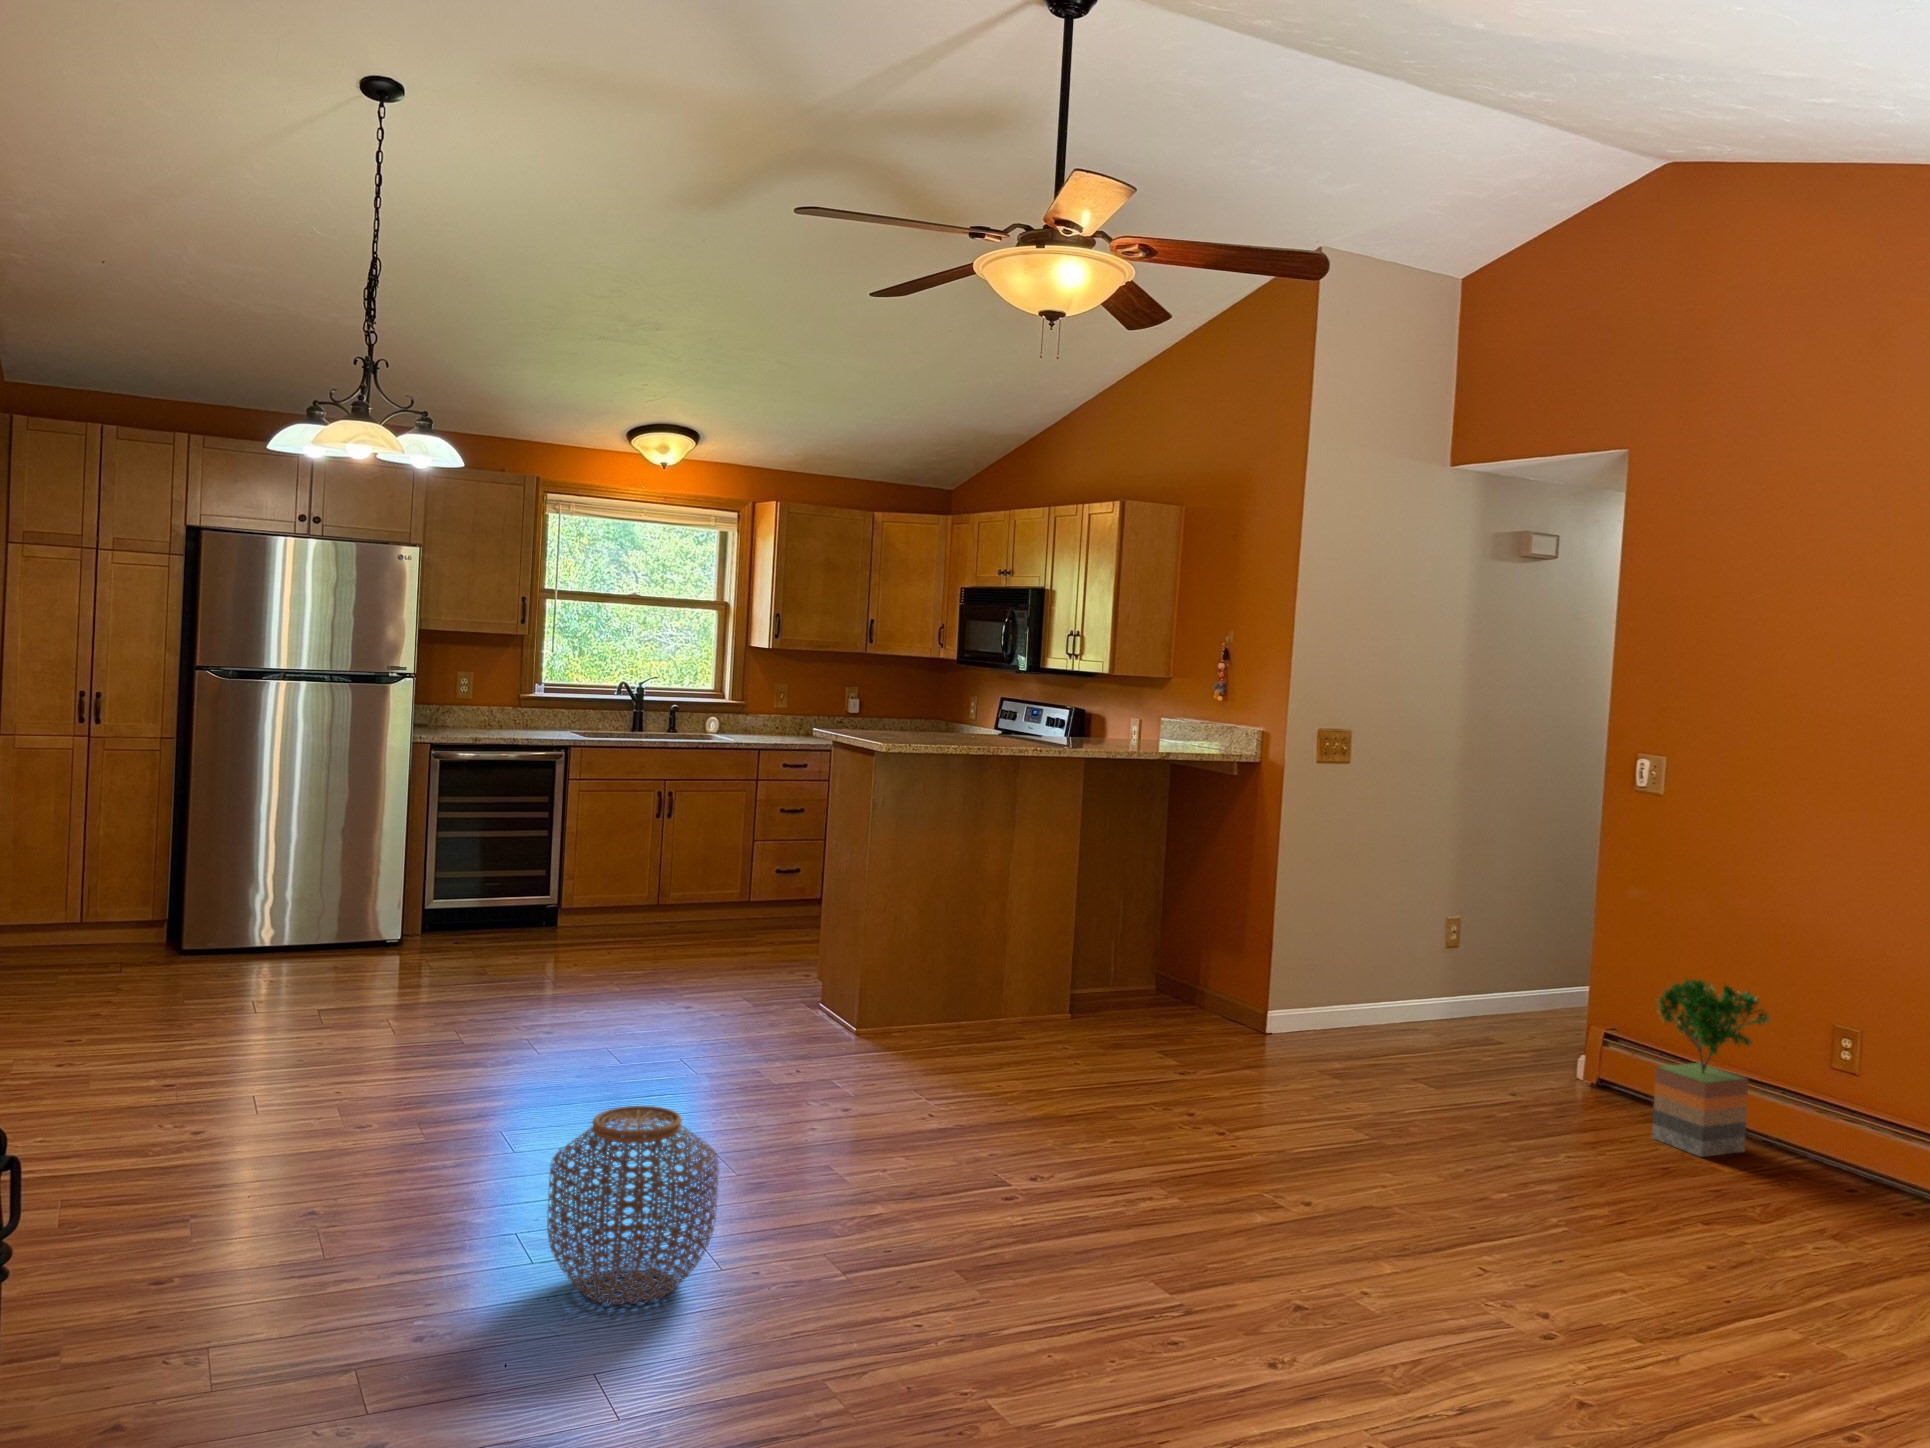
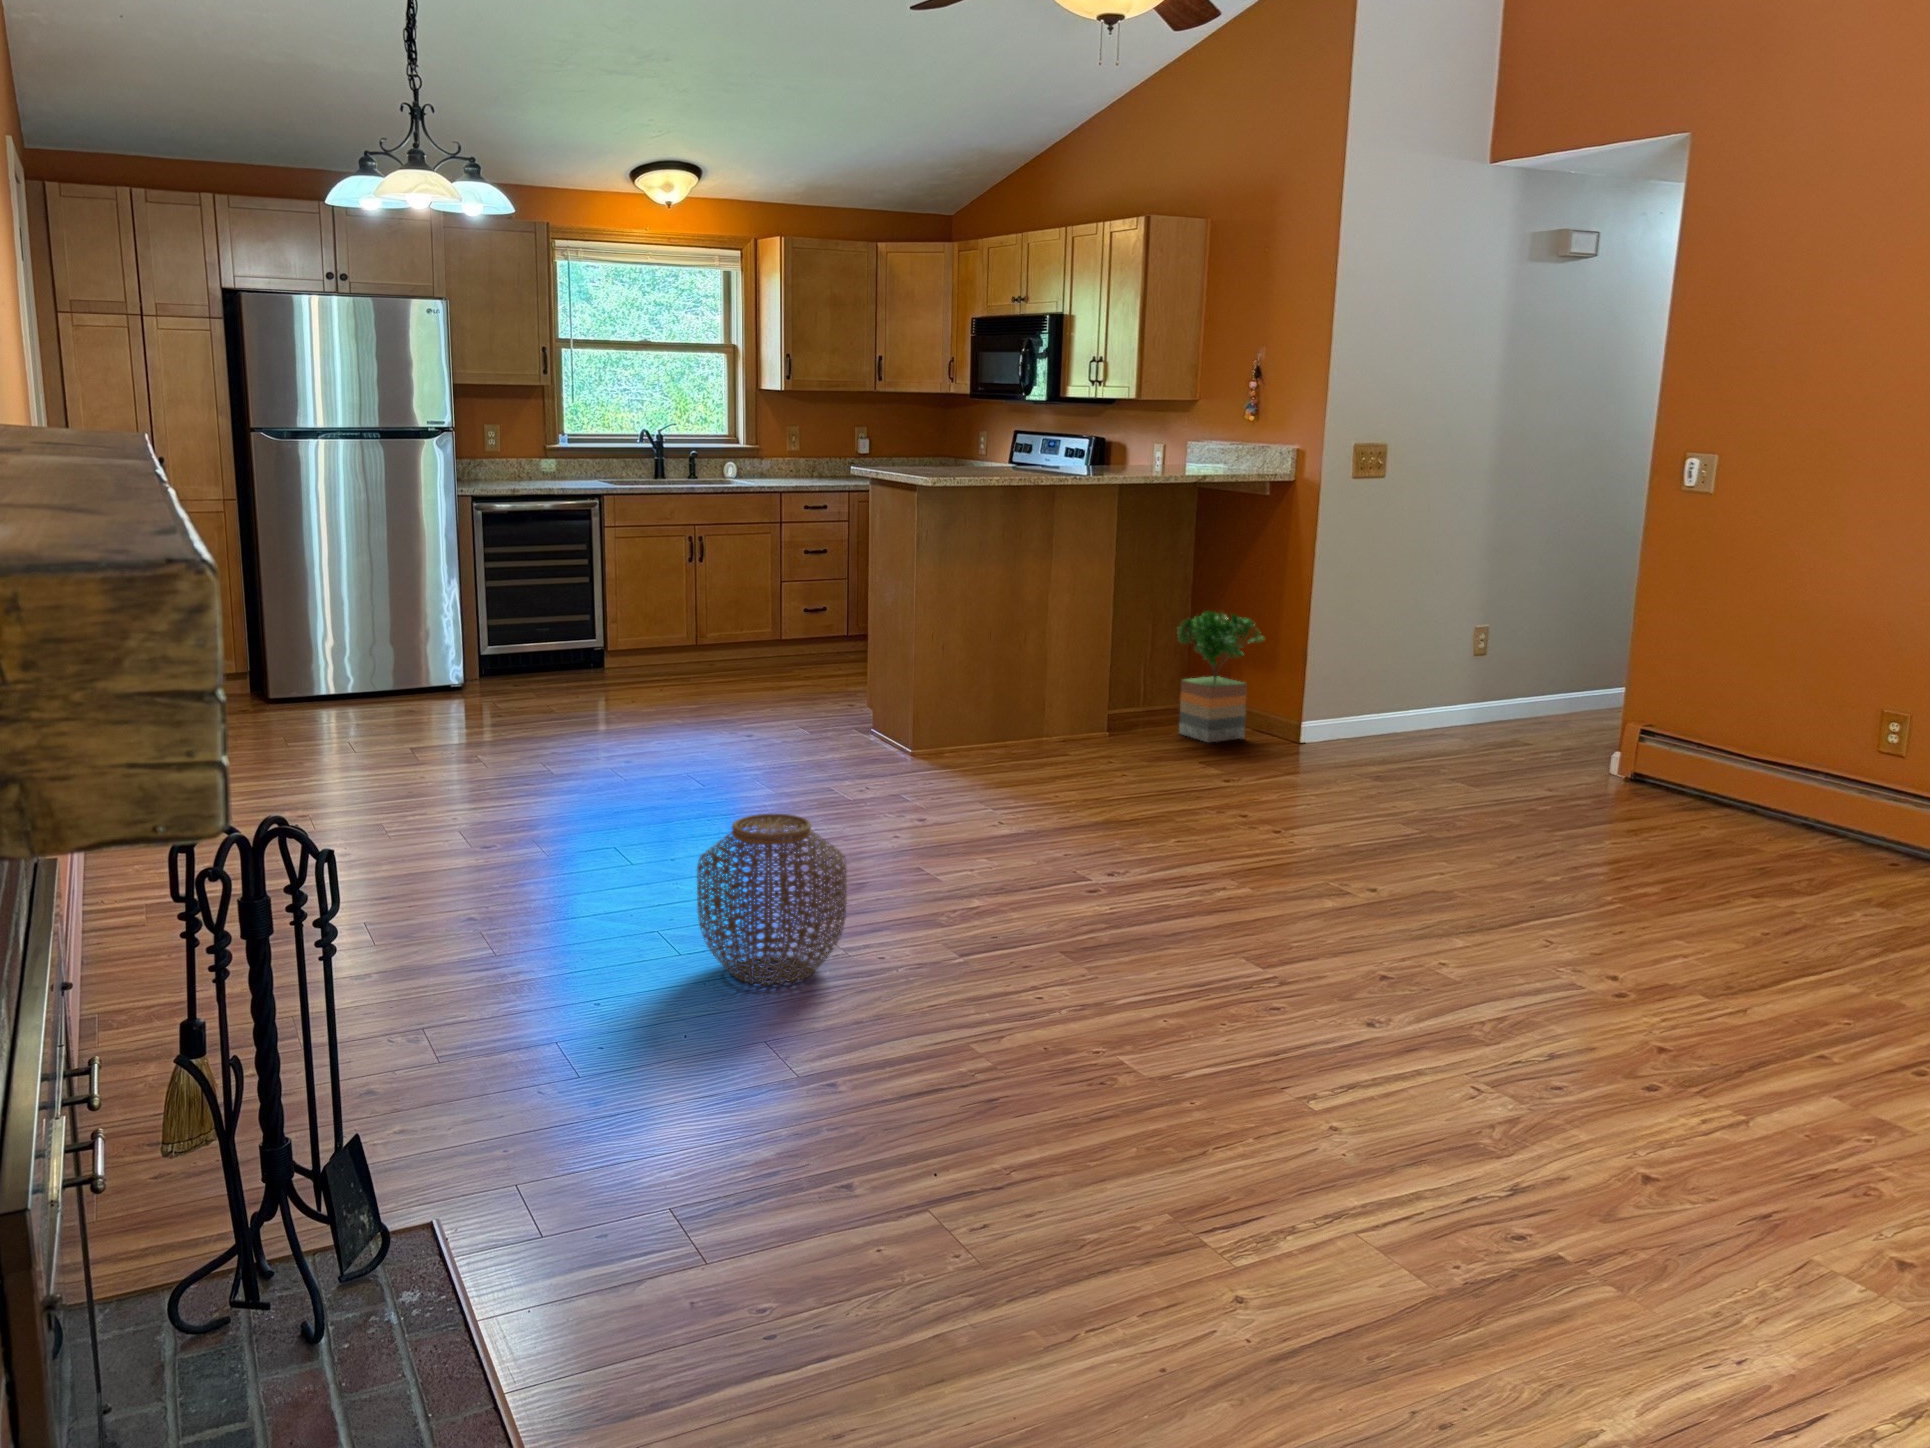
potted tree: present [1652,977,1770,1157] -> present [1178,611,1262,743]

